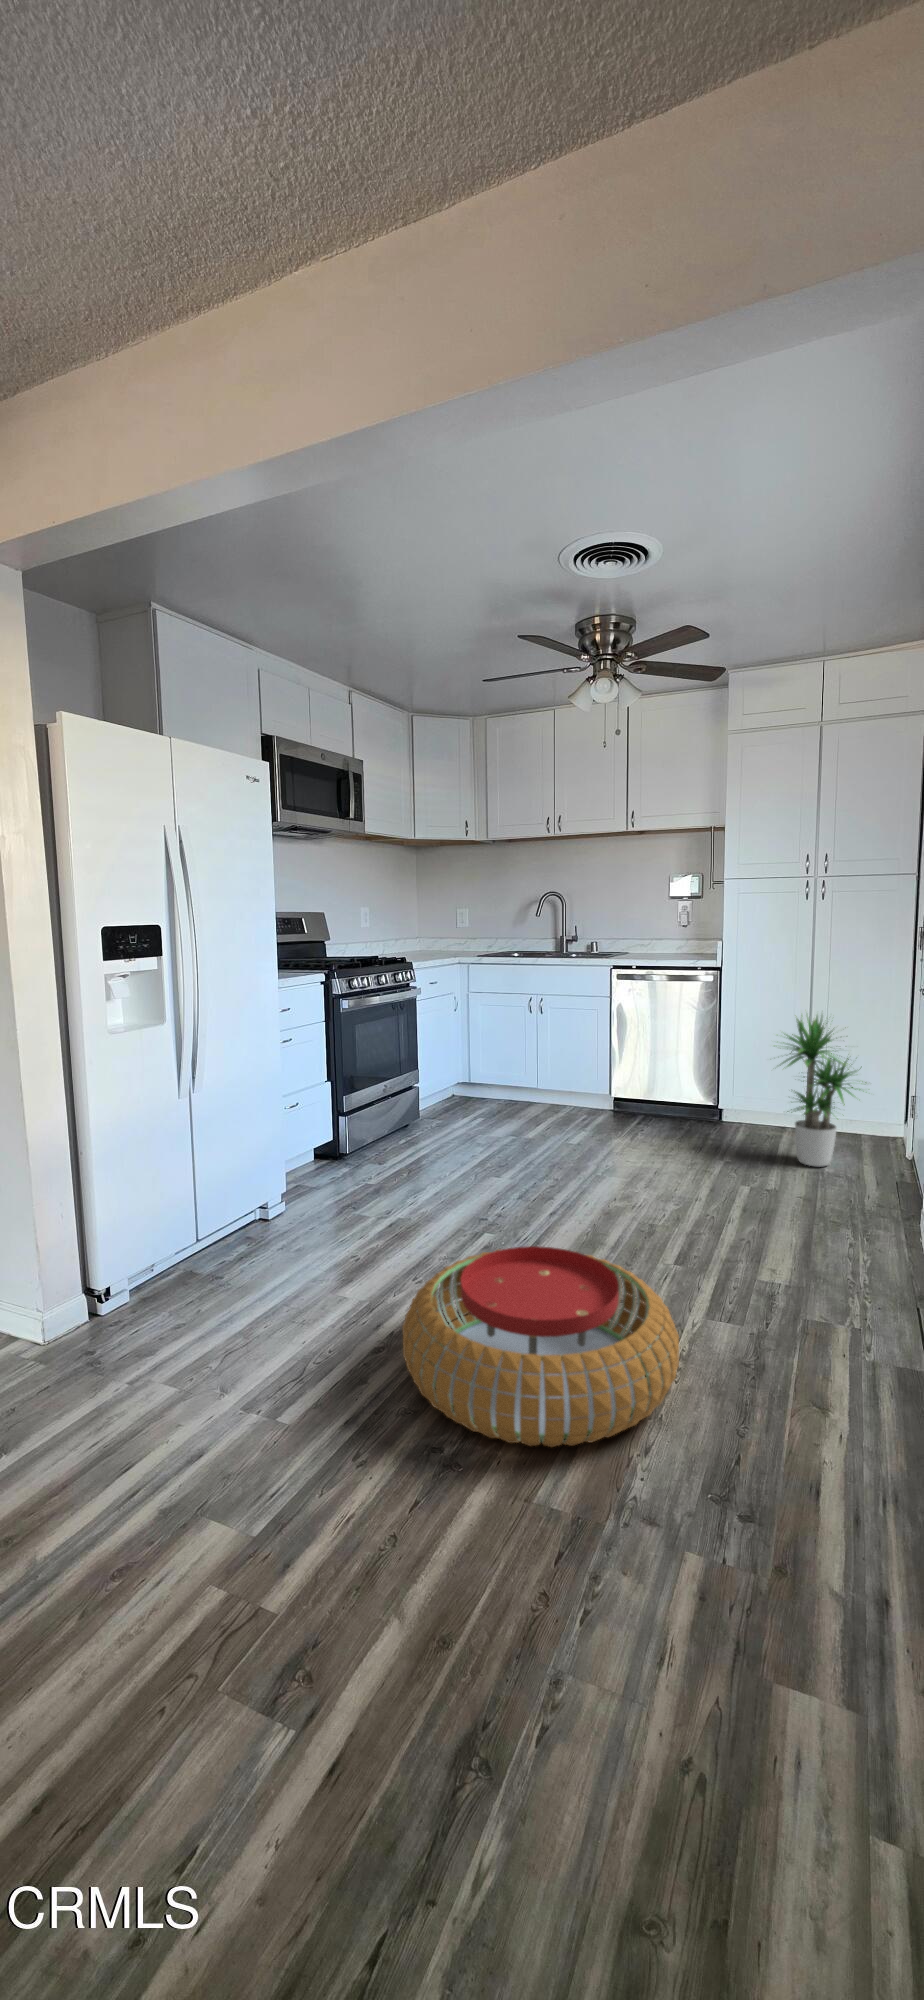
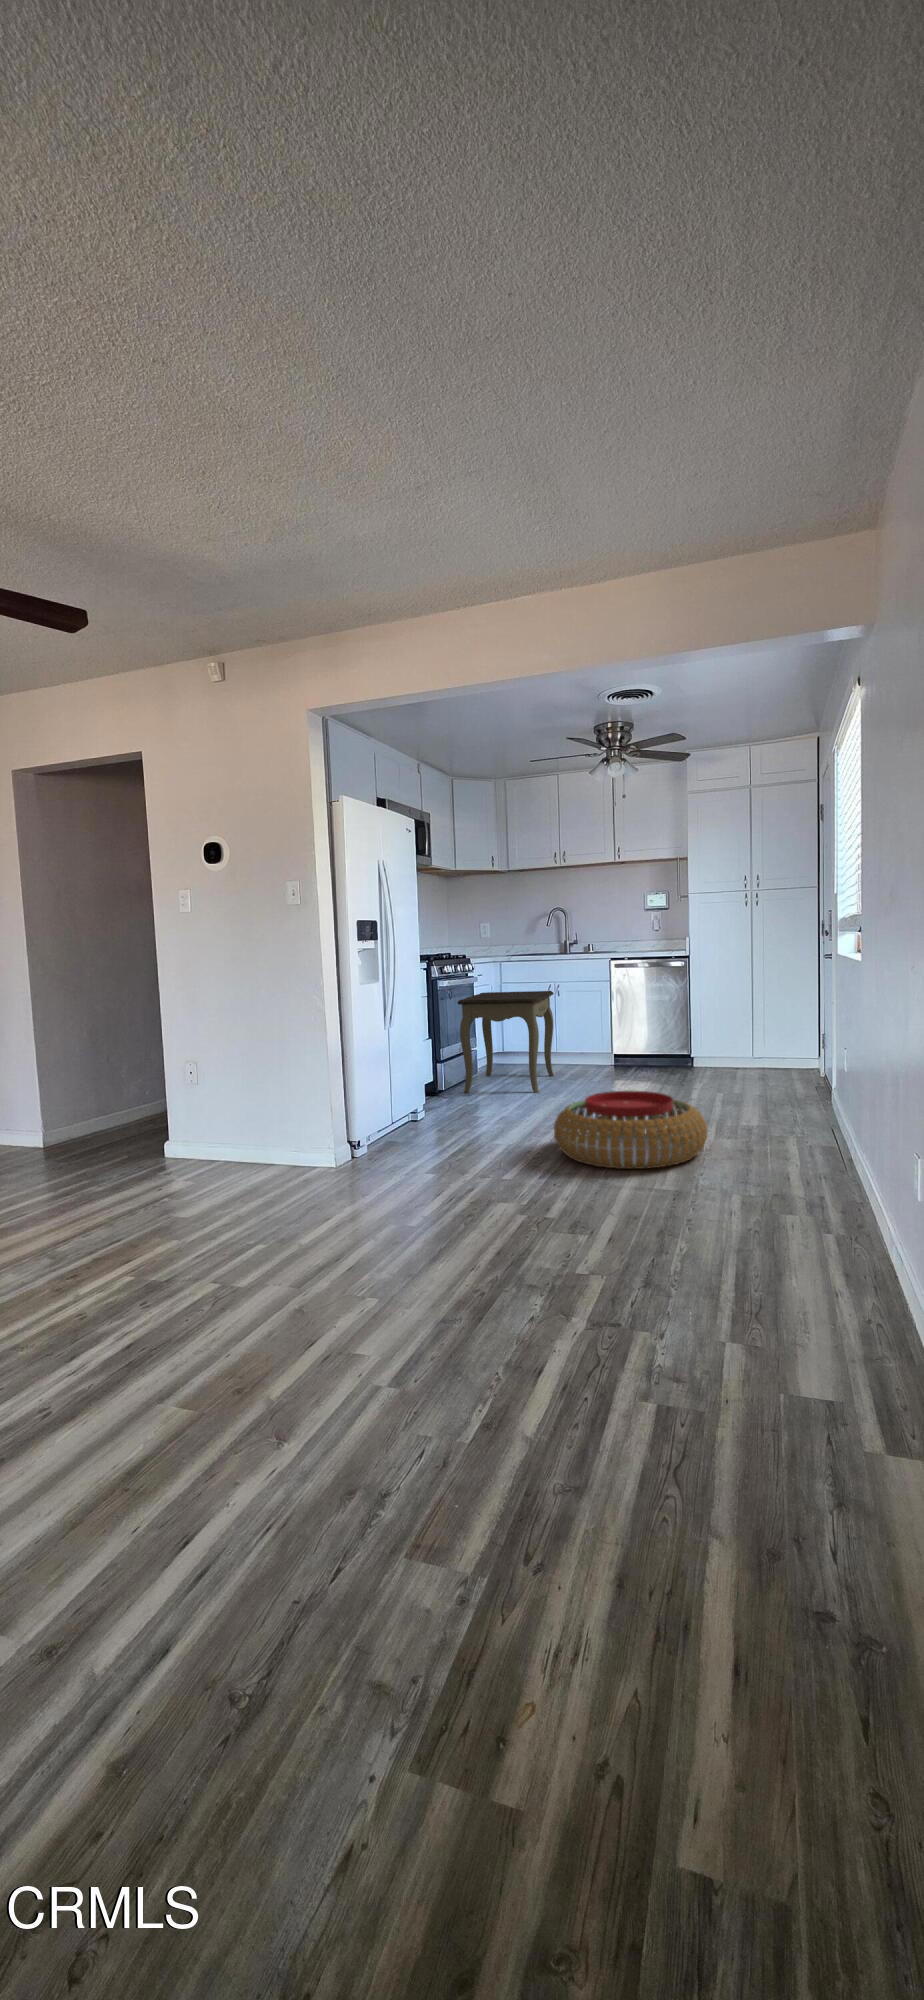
side table: none [375,1007,524,1166] -> present [458,991,554,1093]
potted plant: present [780,1016,866,1166] -> none [726,973,800,1079]

